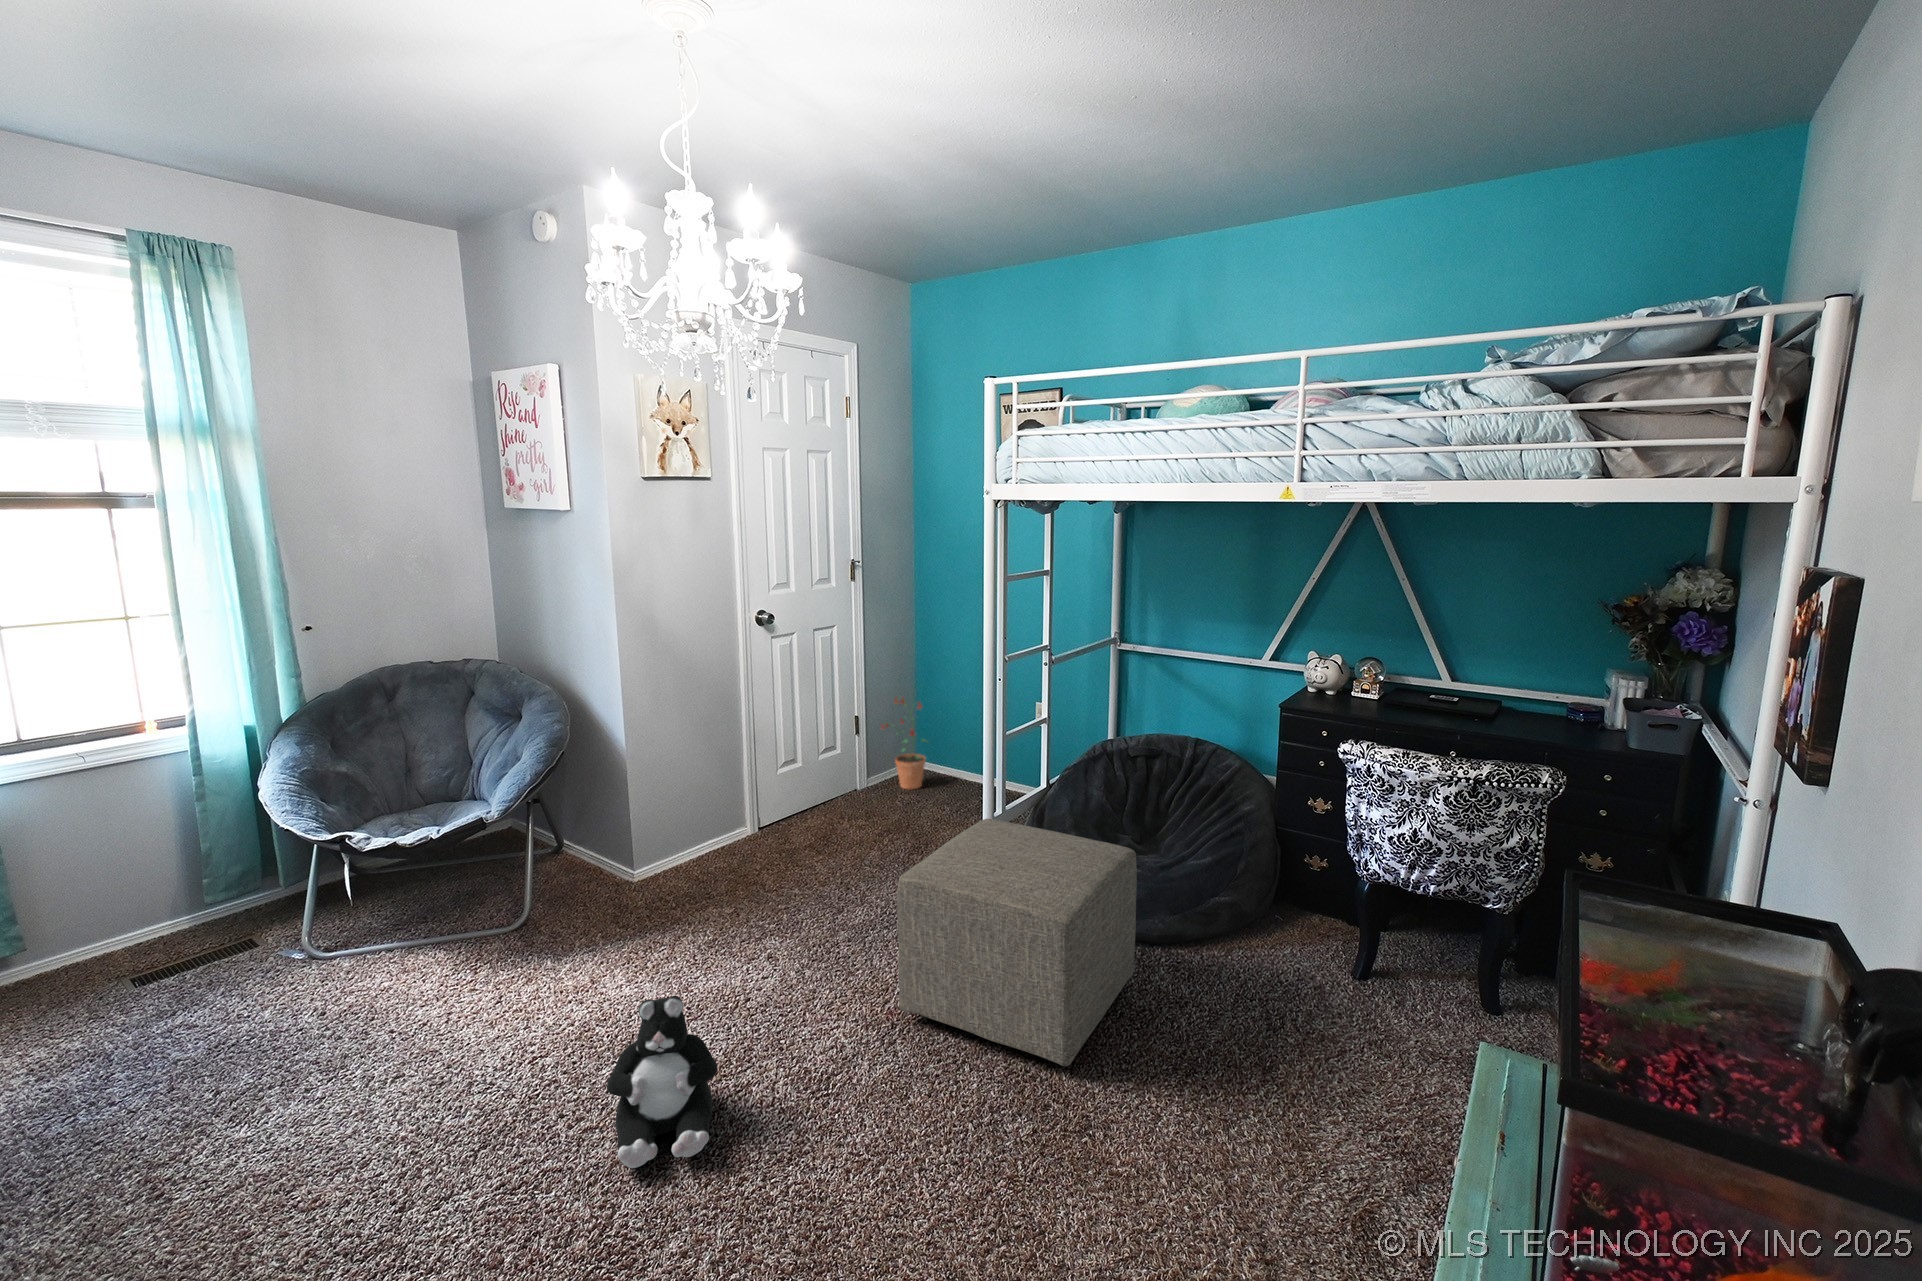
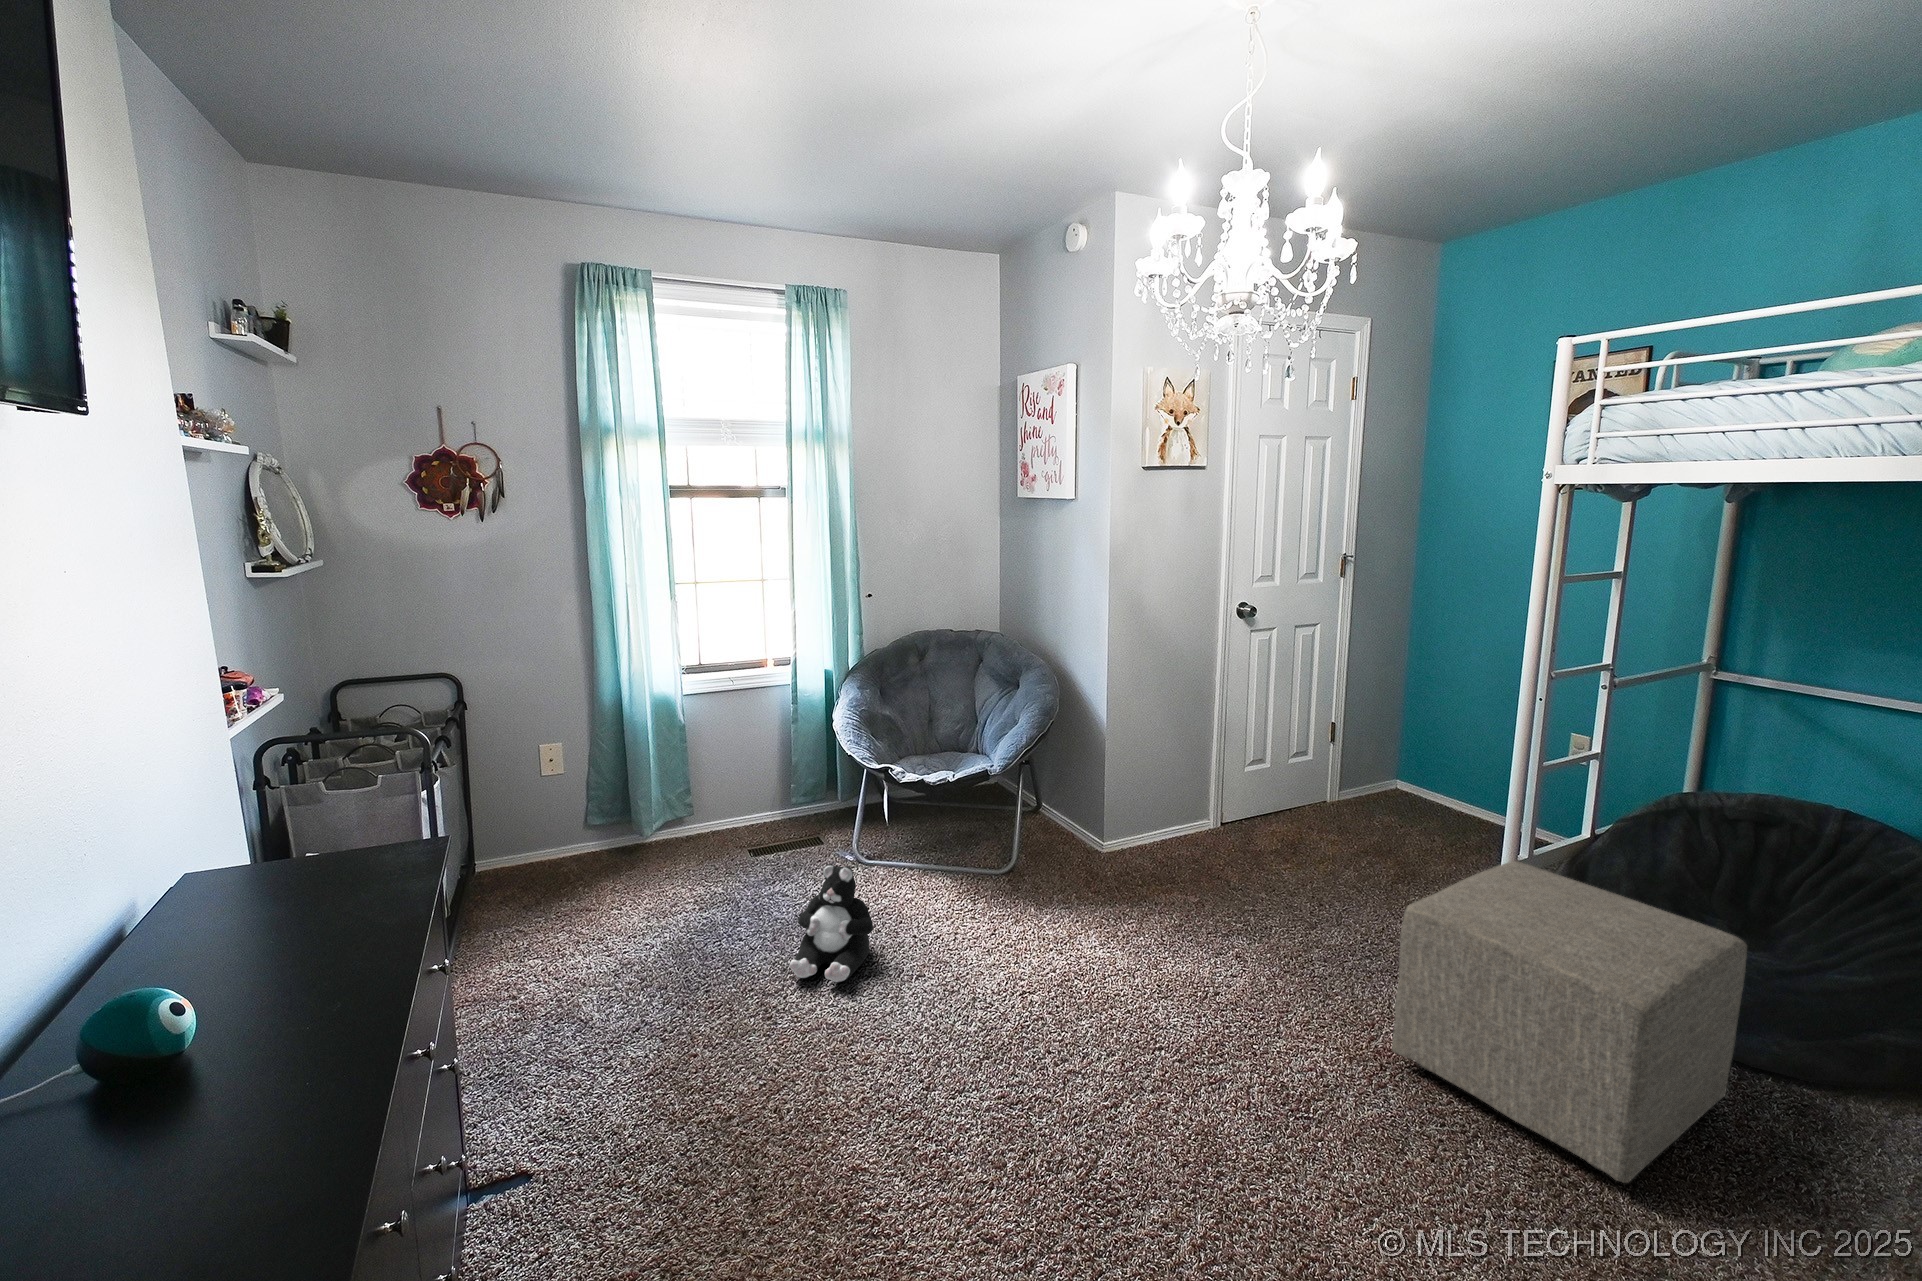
potted plant: present [881,698,926,790] -> none [1364,706,1424,811]
plush toy: present [607,996,717,1168] -> present [790,864,873,982]

